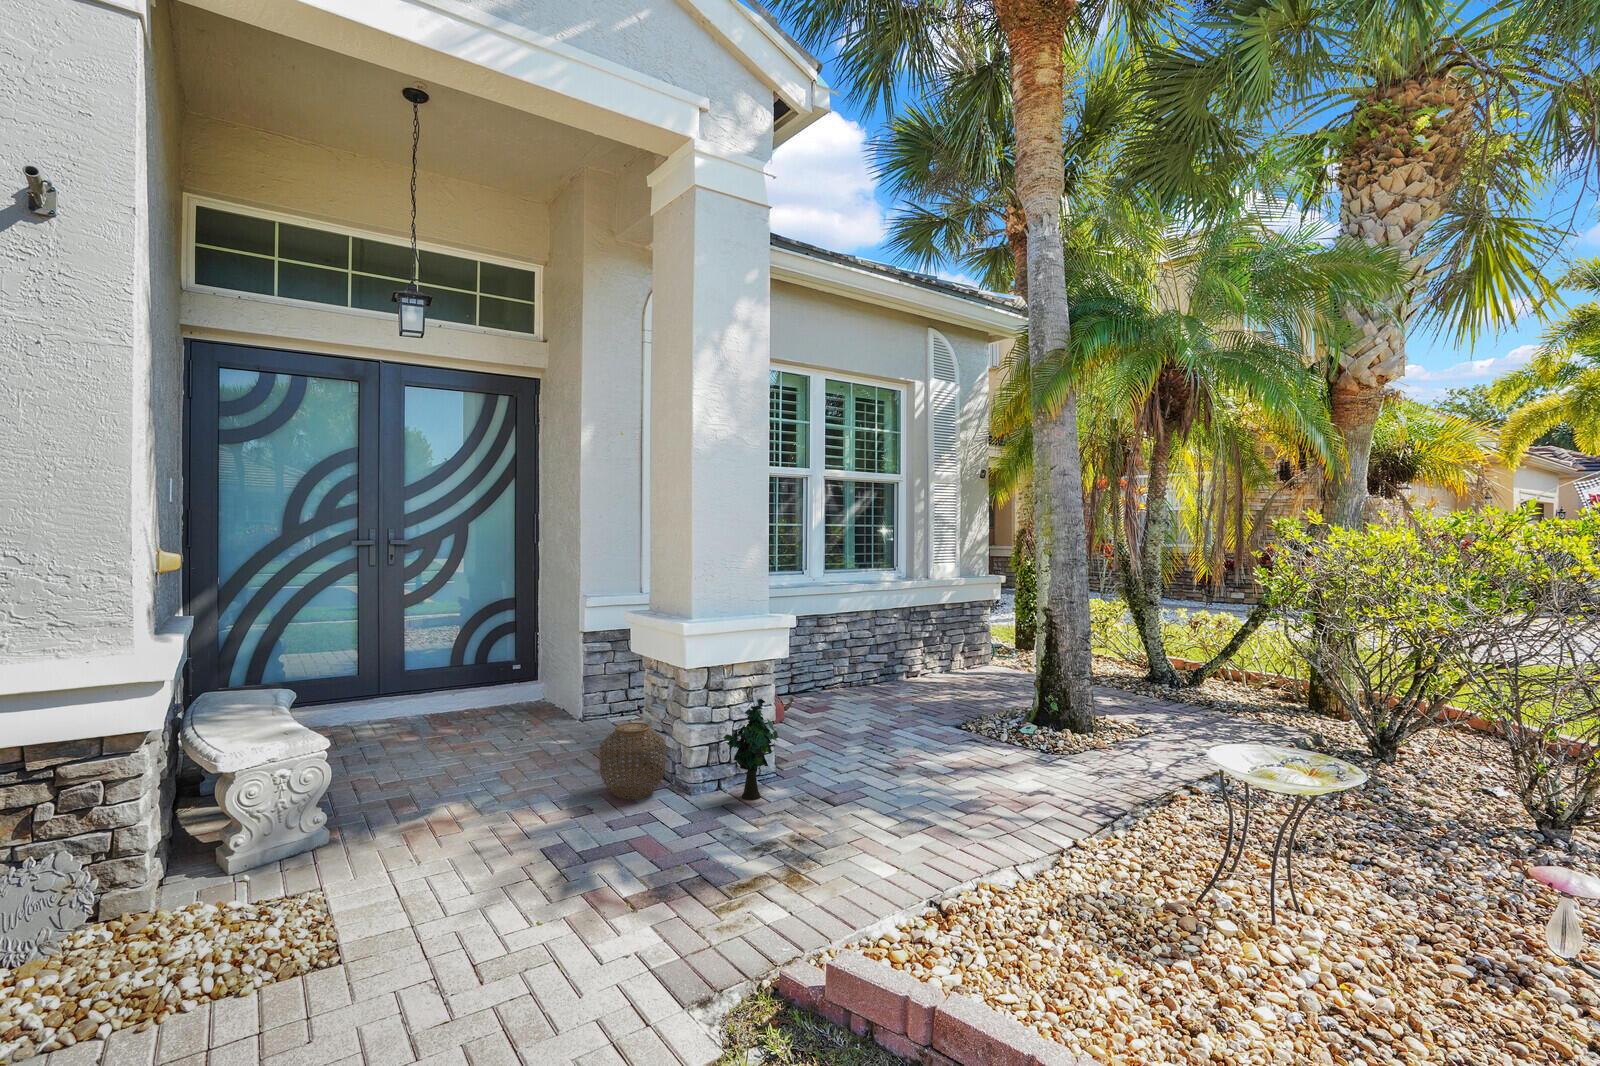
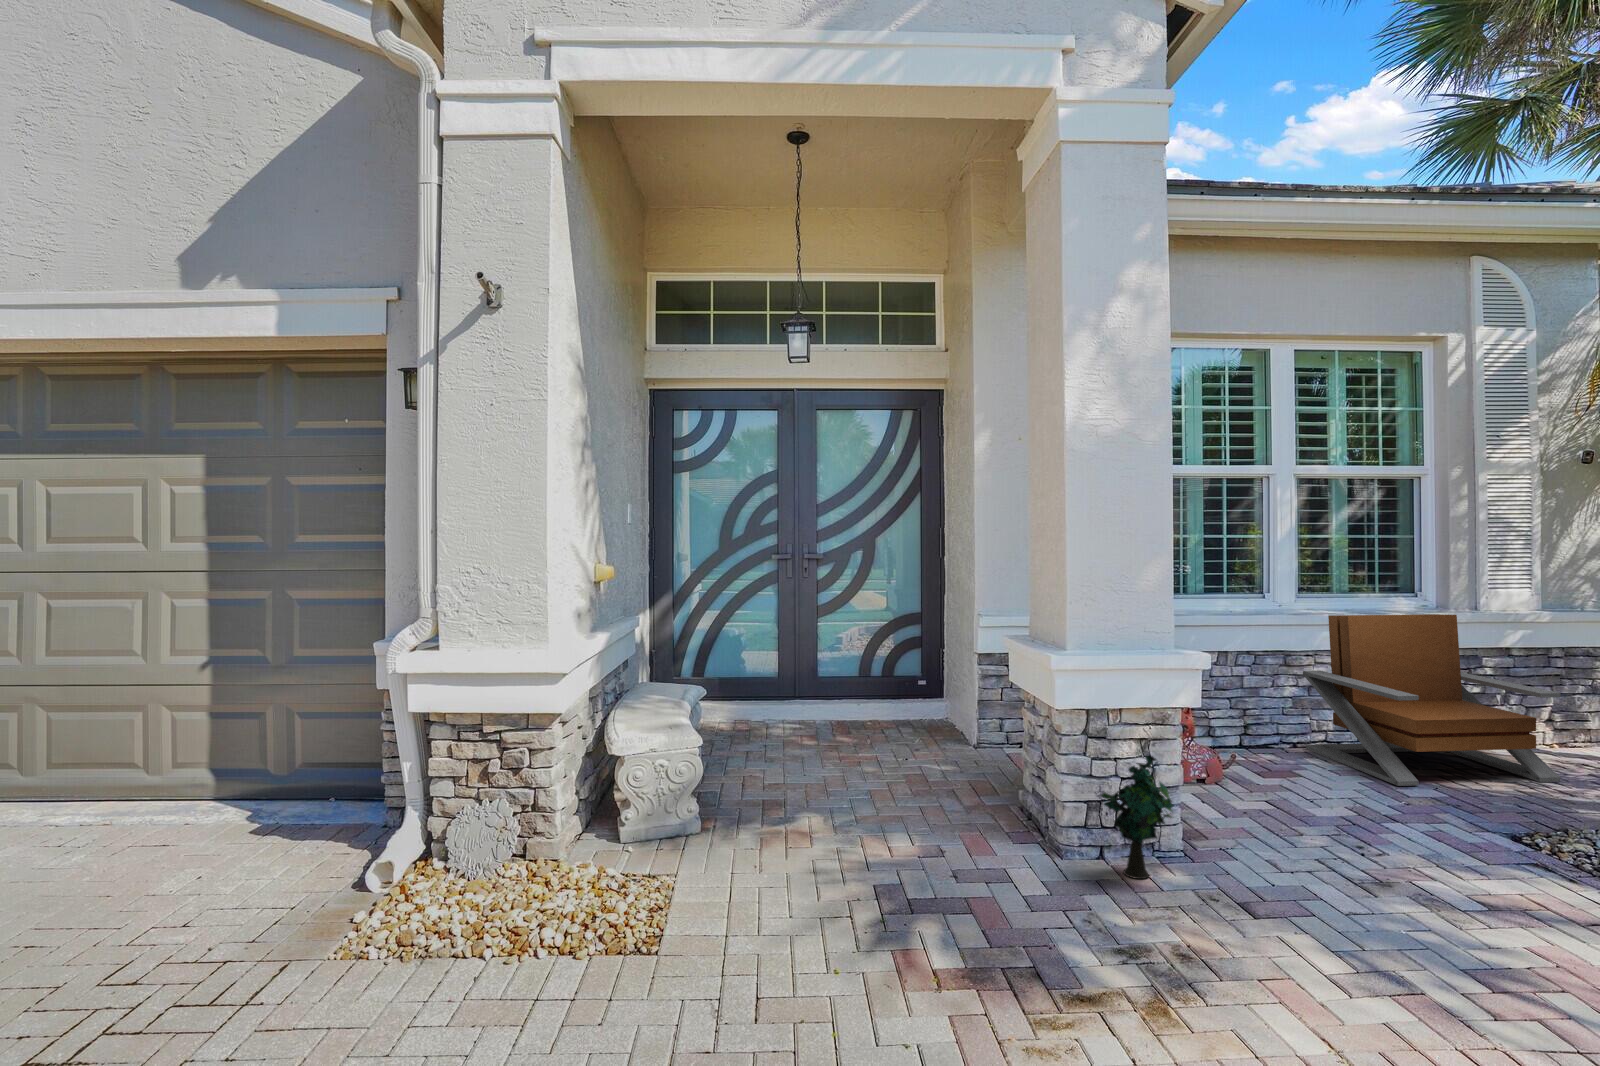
lounge chair: none [829,581,978,705] -> present [1303,614,1561,786]
woven basket: present [599,722,666,799] -> none [959,760,1034,848]

